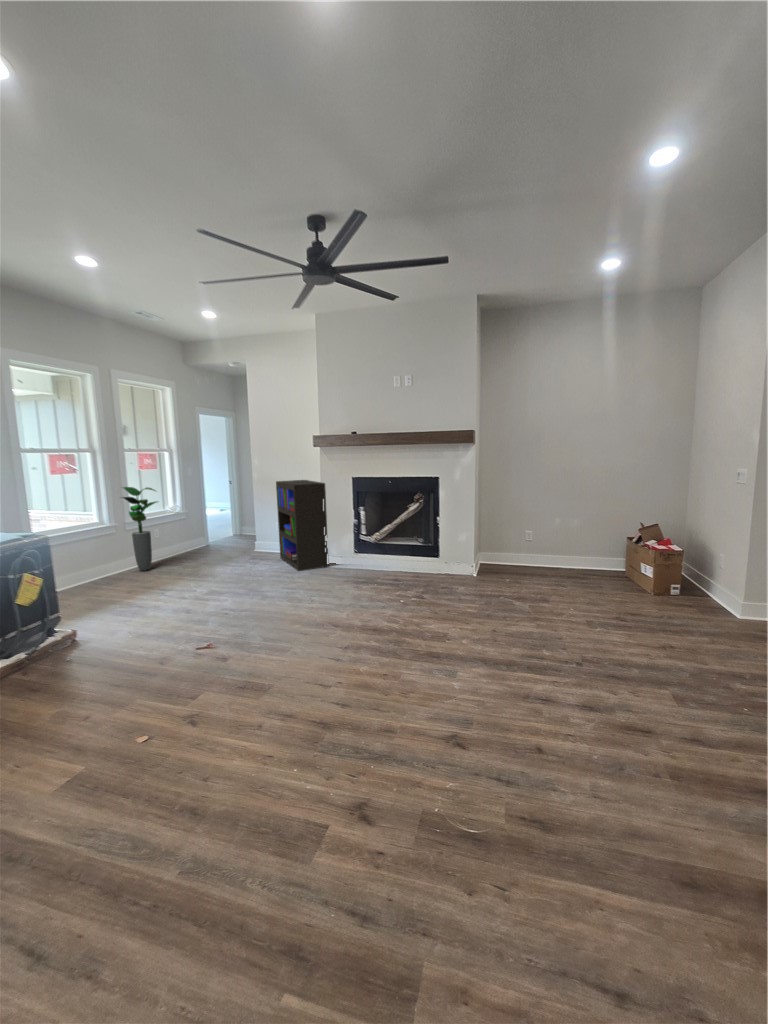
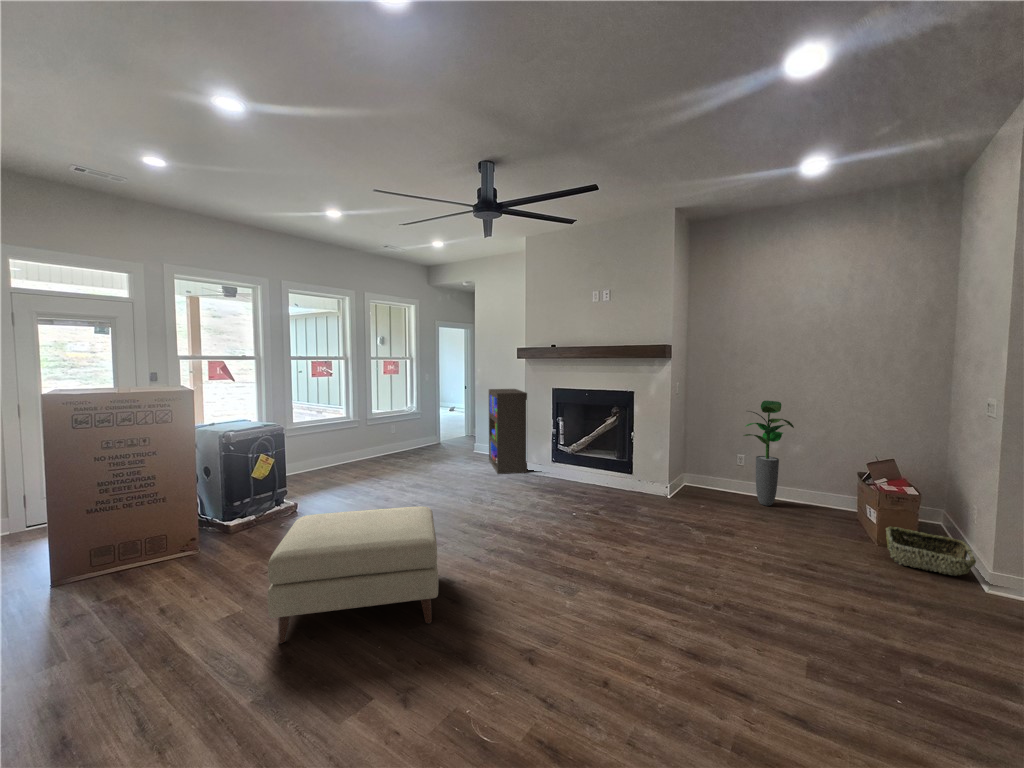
potted plant: present [123,487,157,571] -> present [744,401,794,506]
woven basket: none [660,577,726,610] -> present [886,526,976,576]
ottoman: none [131,610,328,788] -> present [268,506,438,643]

